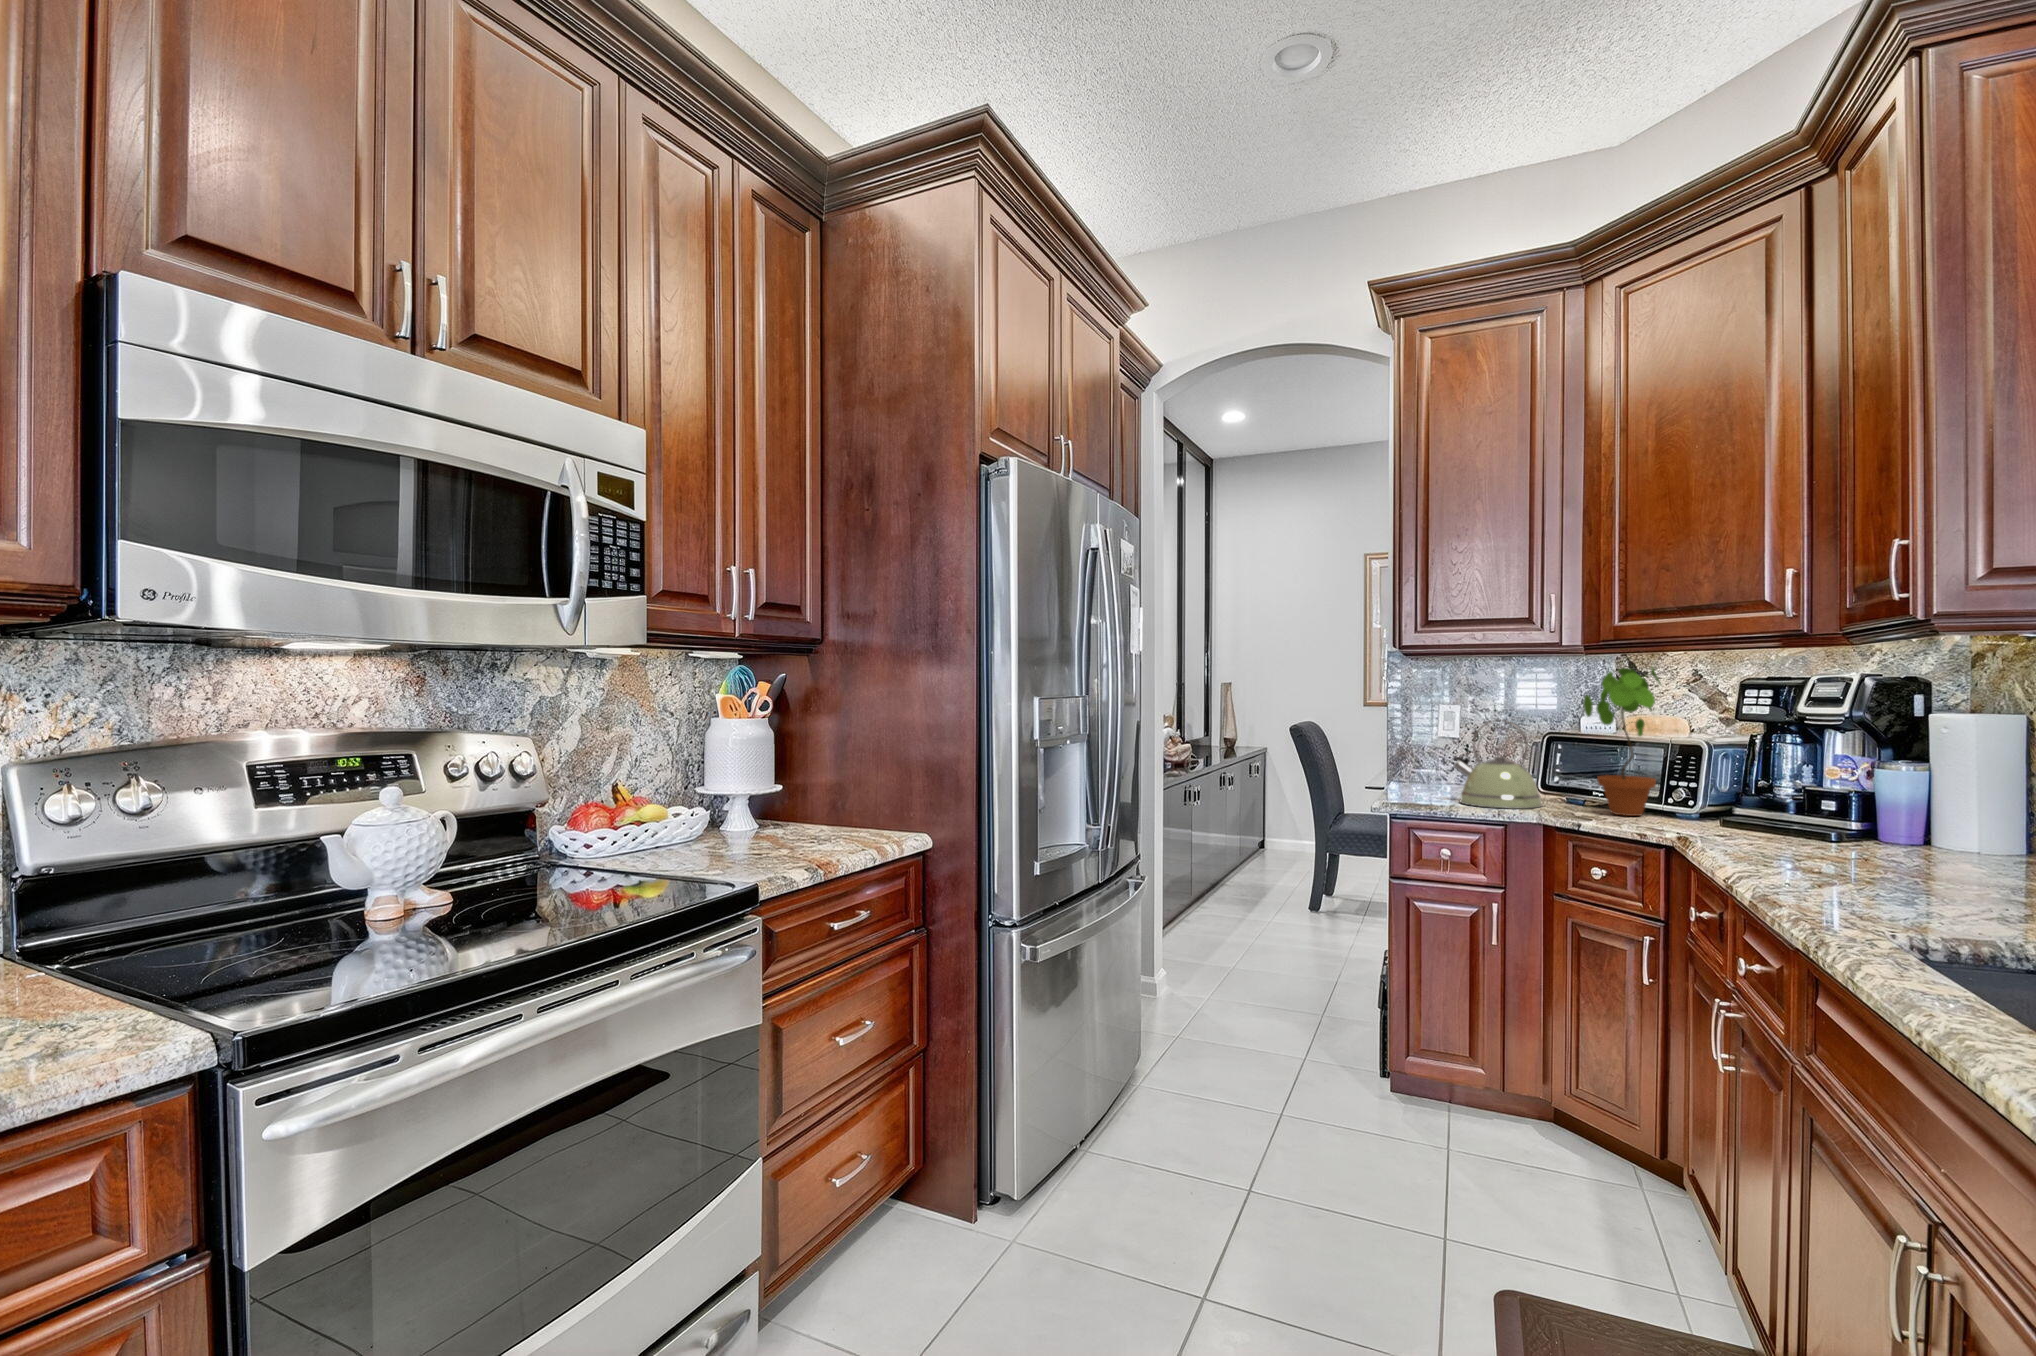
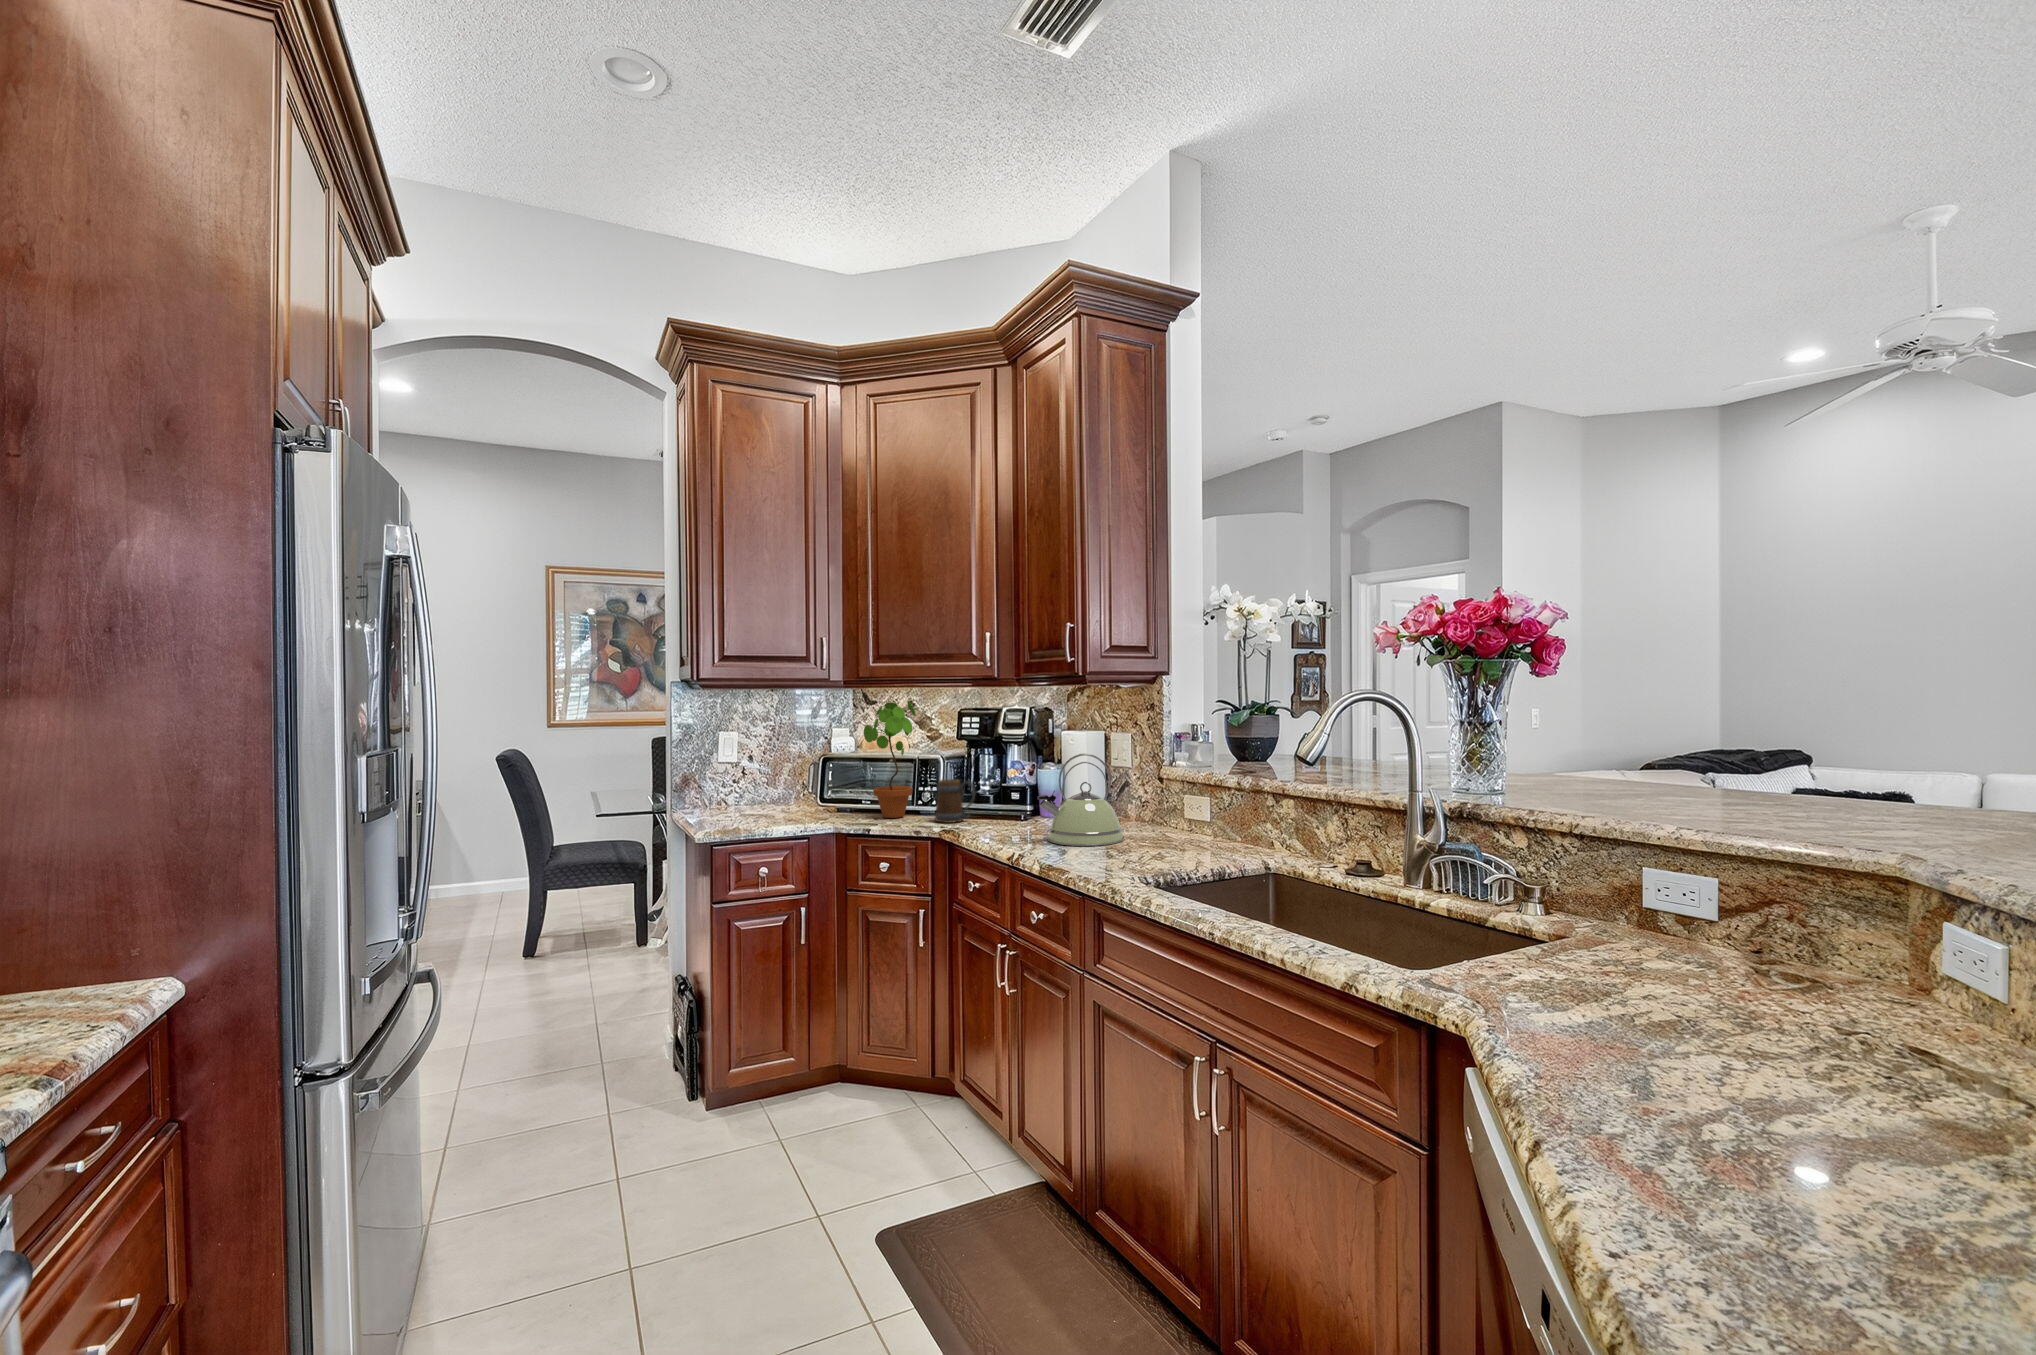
kettle: present [1453,720,1542,809] -> present [1037,754,1124,846]
mug: none [1676,771,1741,830] -> present [935,779,975,823]

